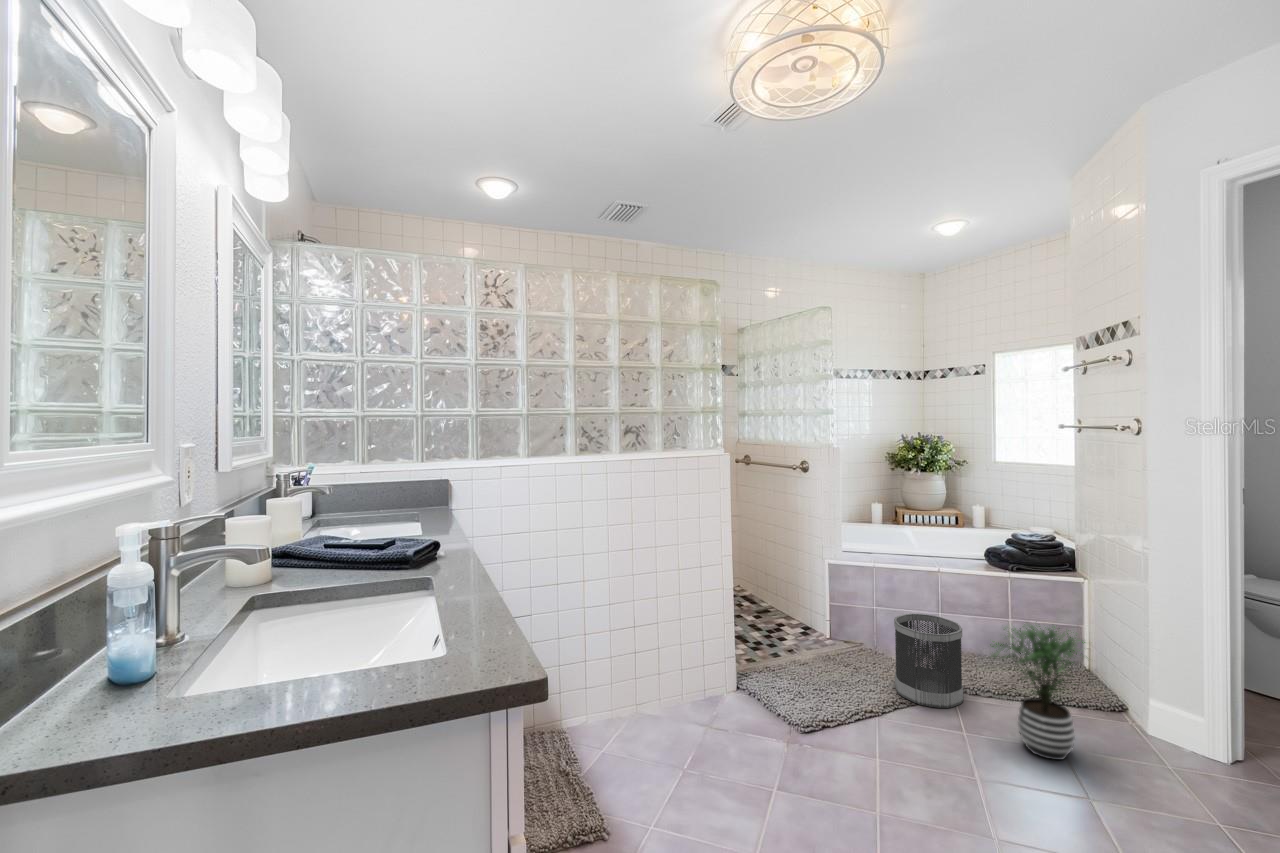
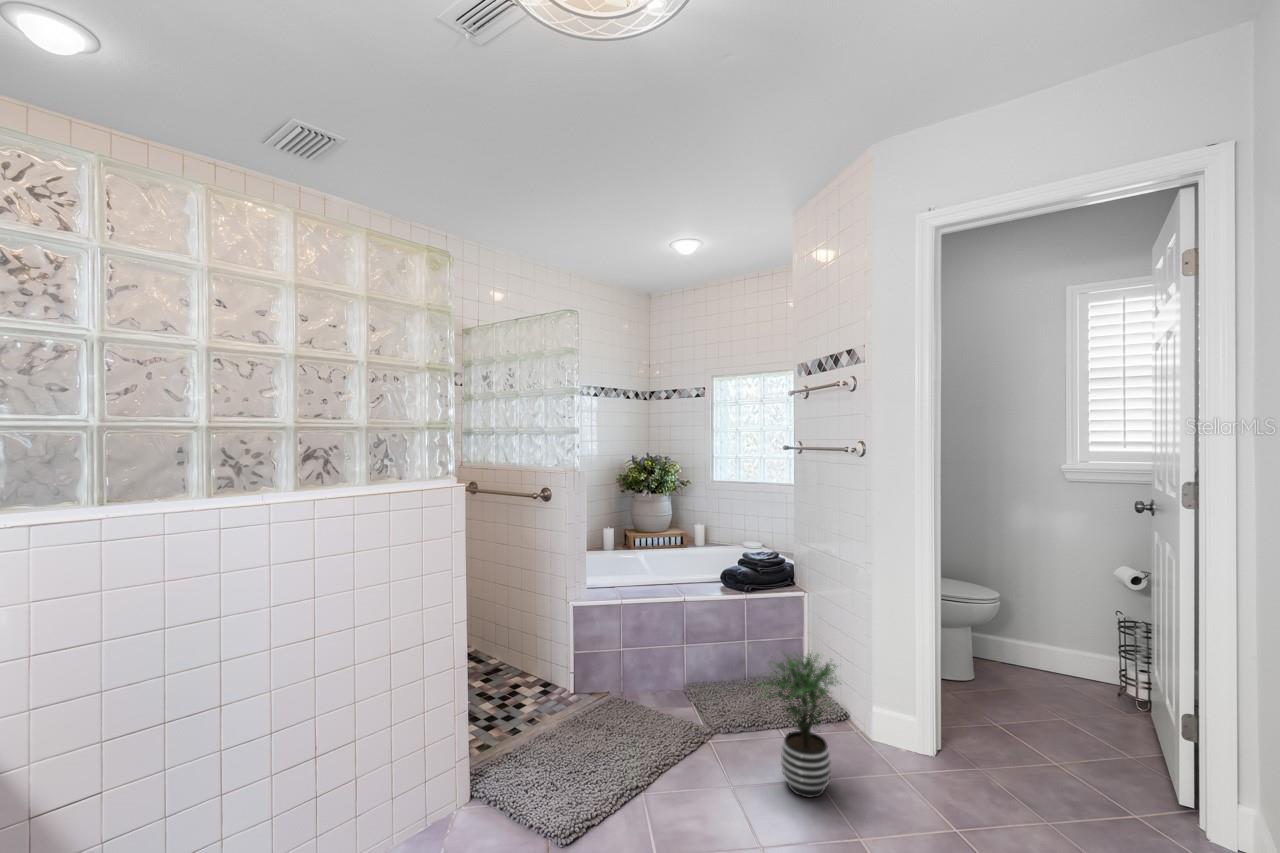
wastebasket: present [894,614,963,708] -> none [653,653,721,762]

